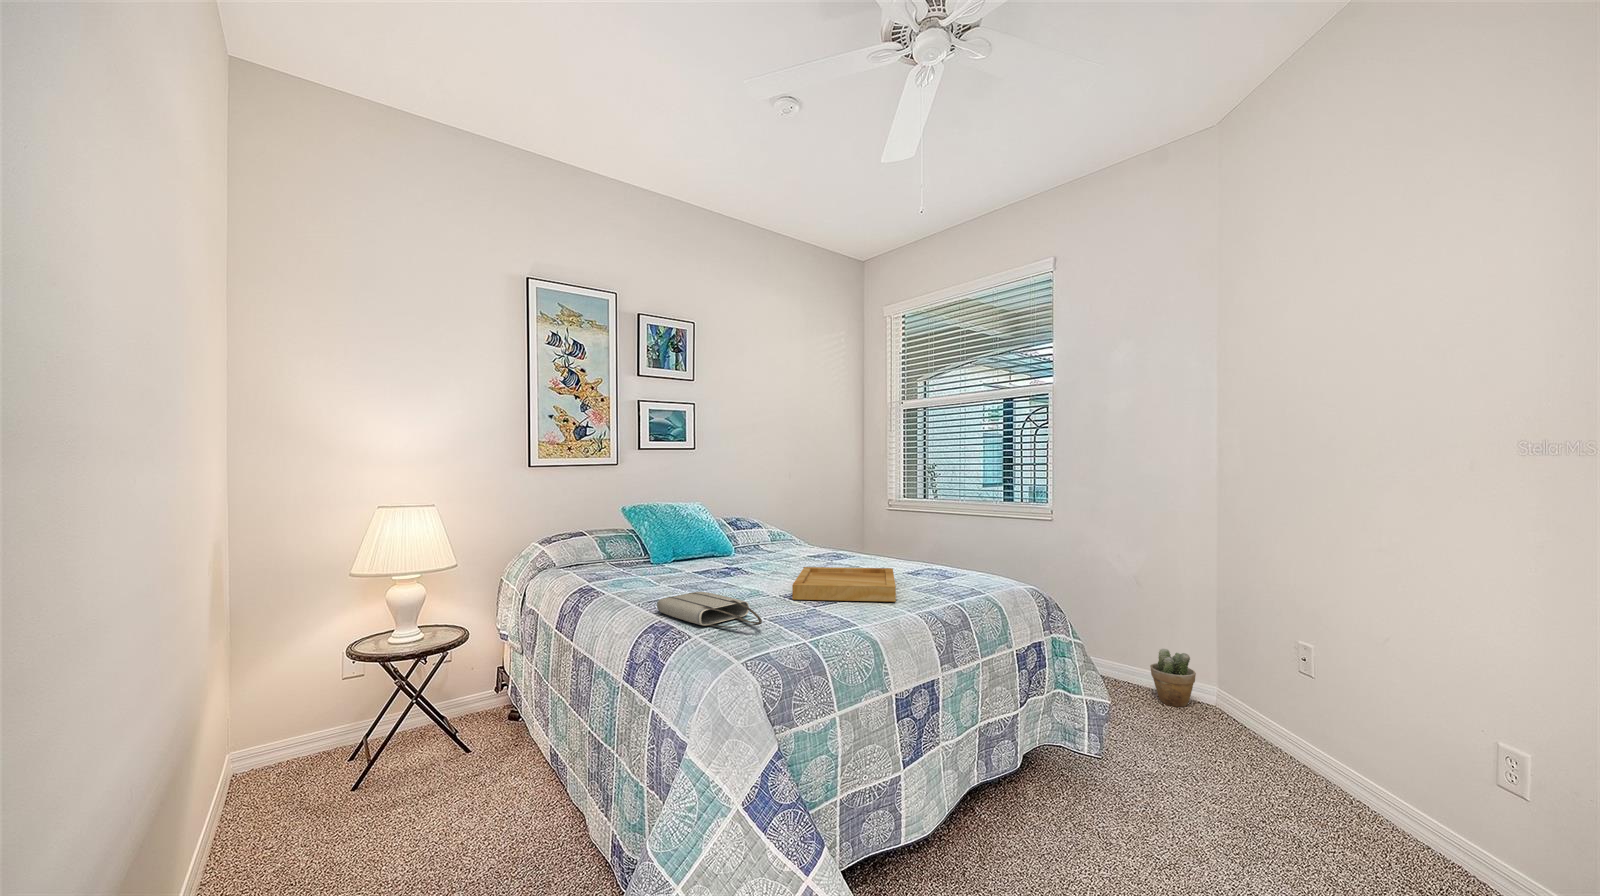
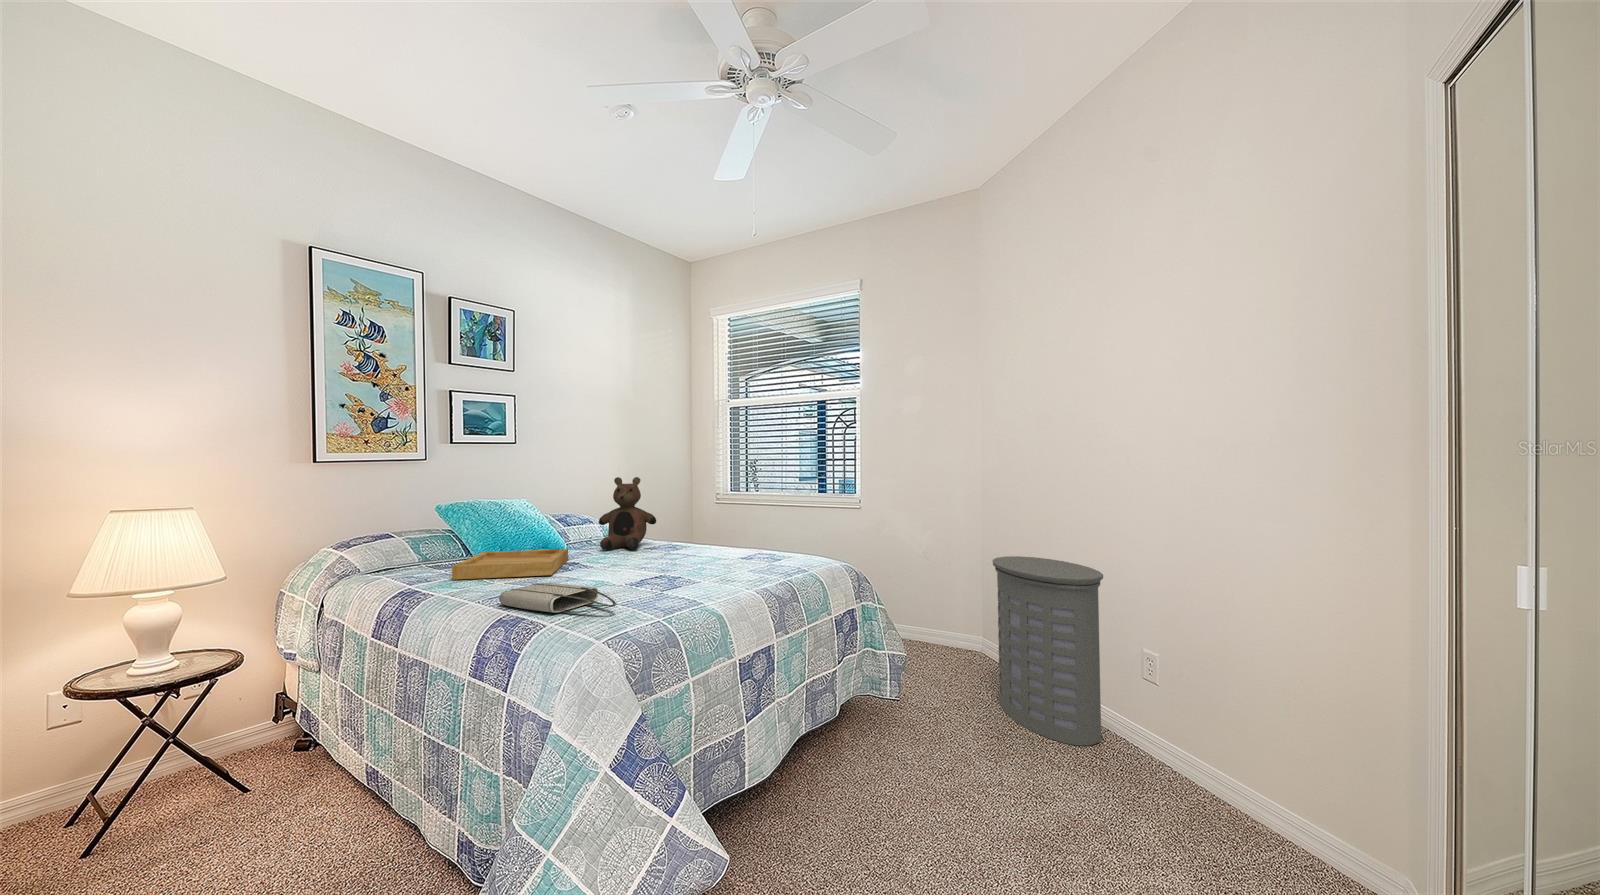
teddy bear: none [767,483,823,559] -> present [599,477,656,550]
tray: present [792,567,896,601] -> present [452,549,568,580]
laundry hamper: none [1234,594,1413,869] -> present [993,556,1103,746]
potted plant: present [1150,649,1196,707] -> none [933,608,965,654]

